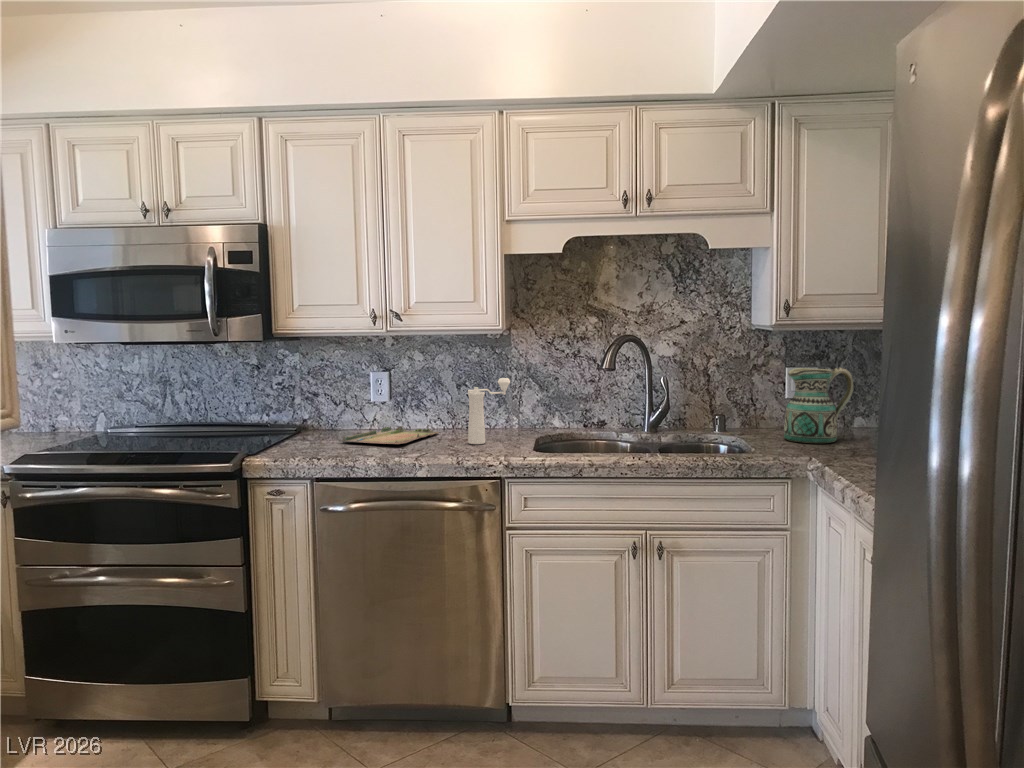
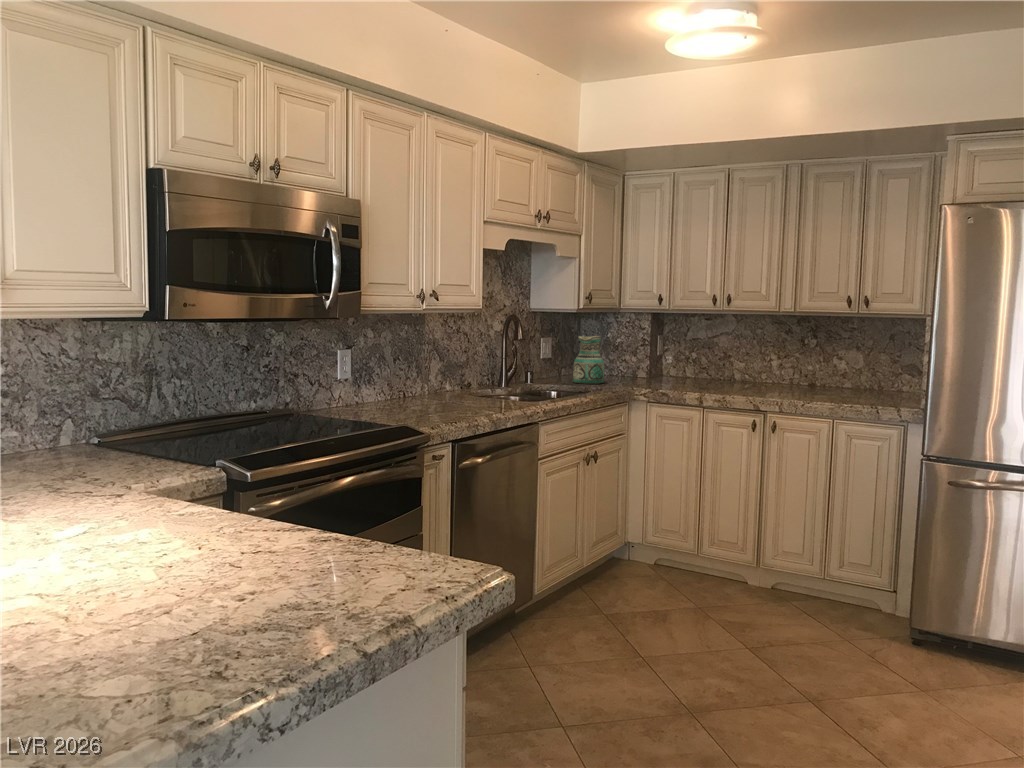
pepper mill: present [468,378,510,444] -> none [468,349,483,404]
tray: present [341,425,439,444] -> none [363,394,456,414]

